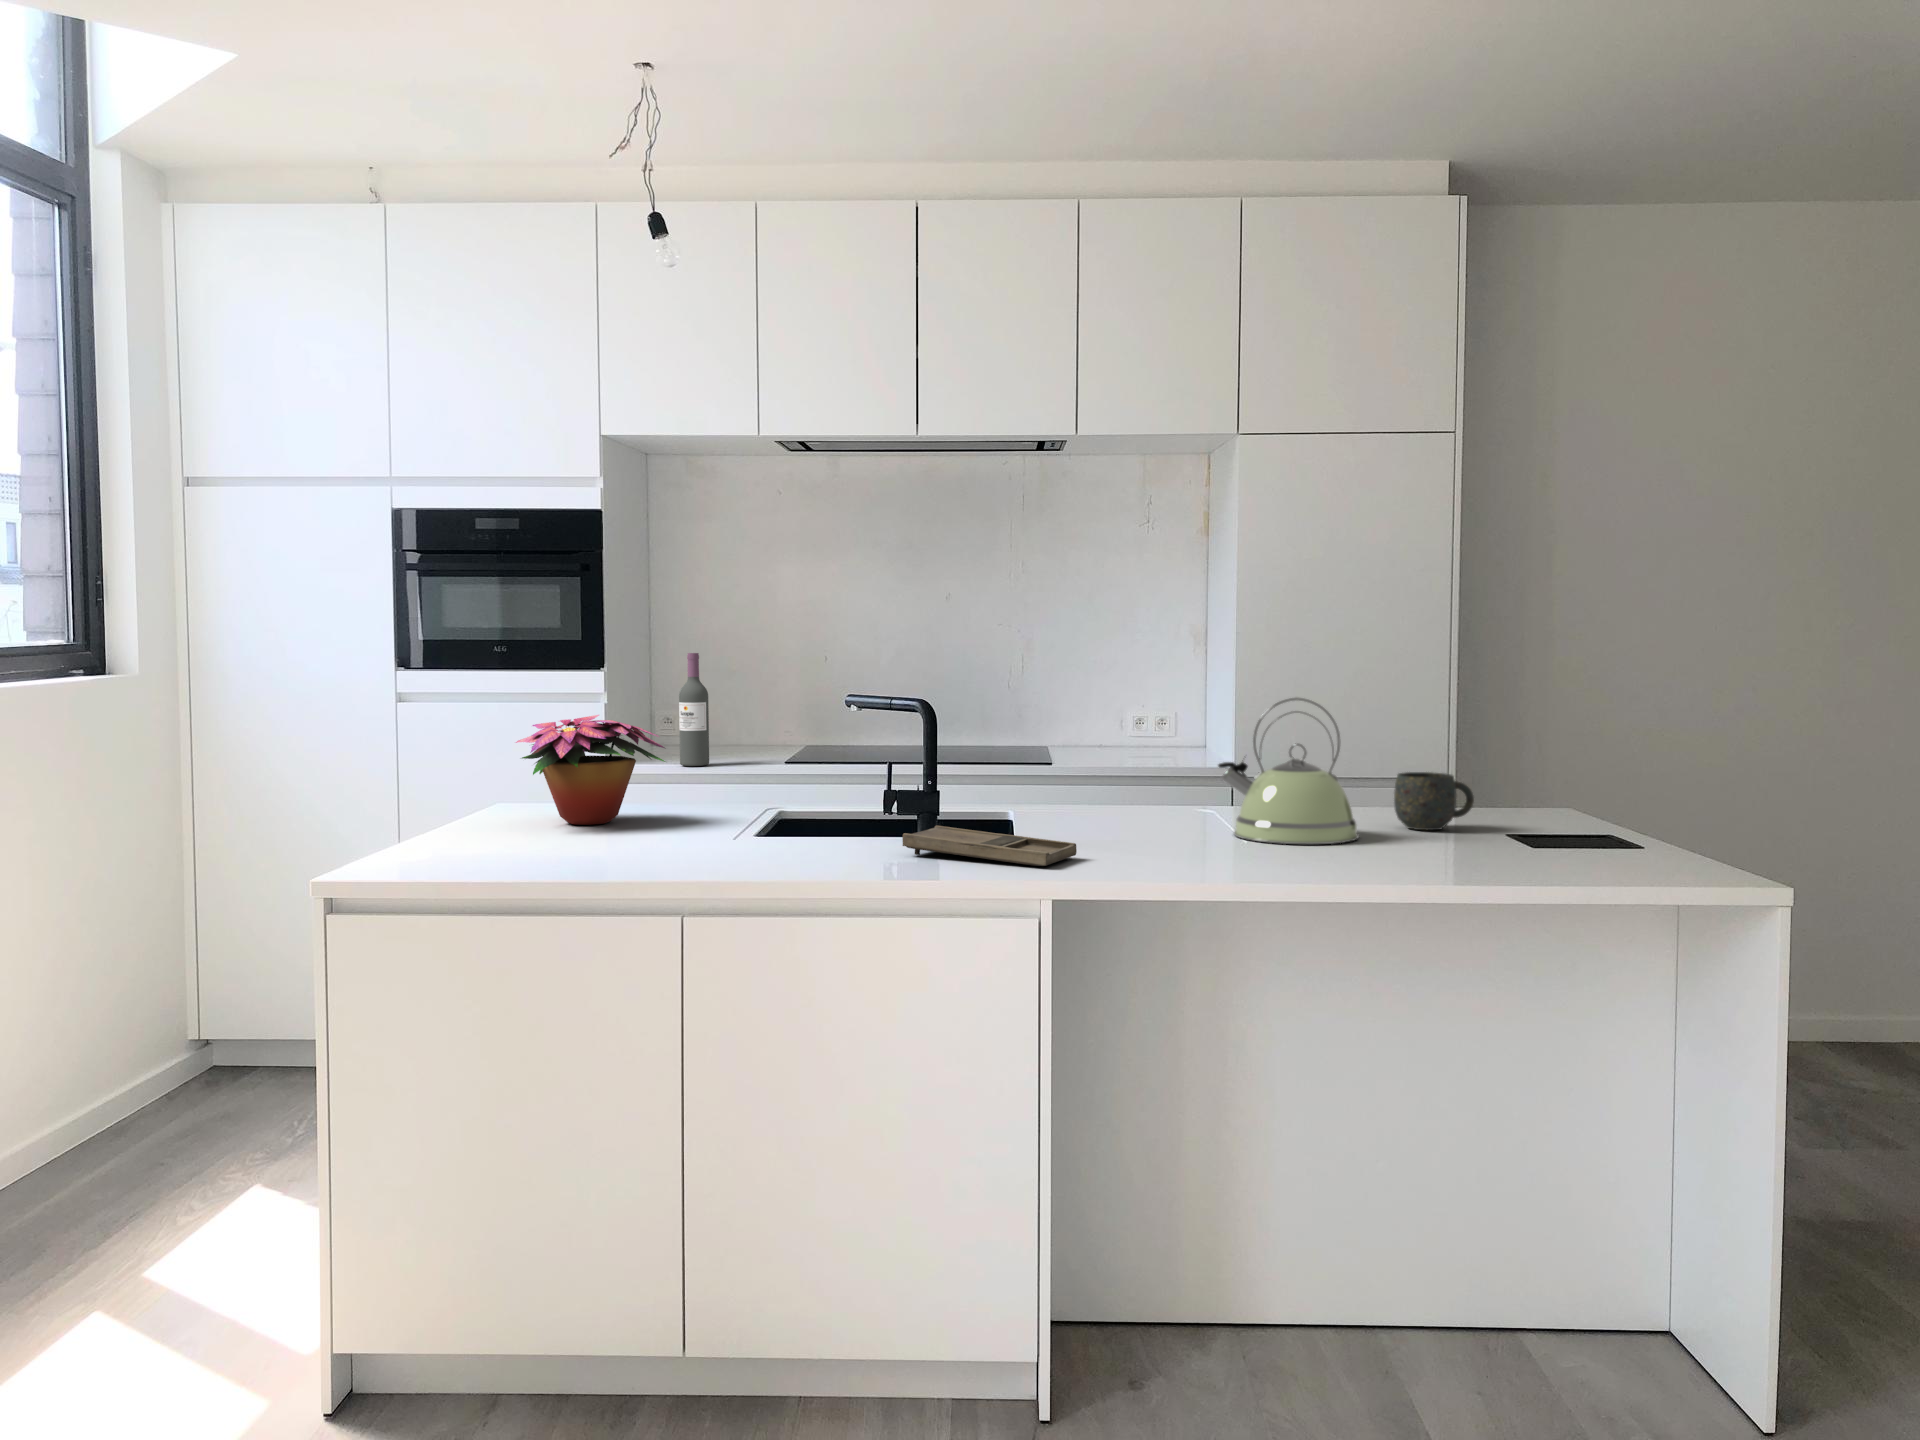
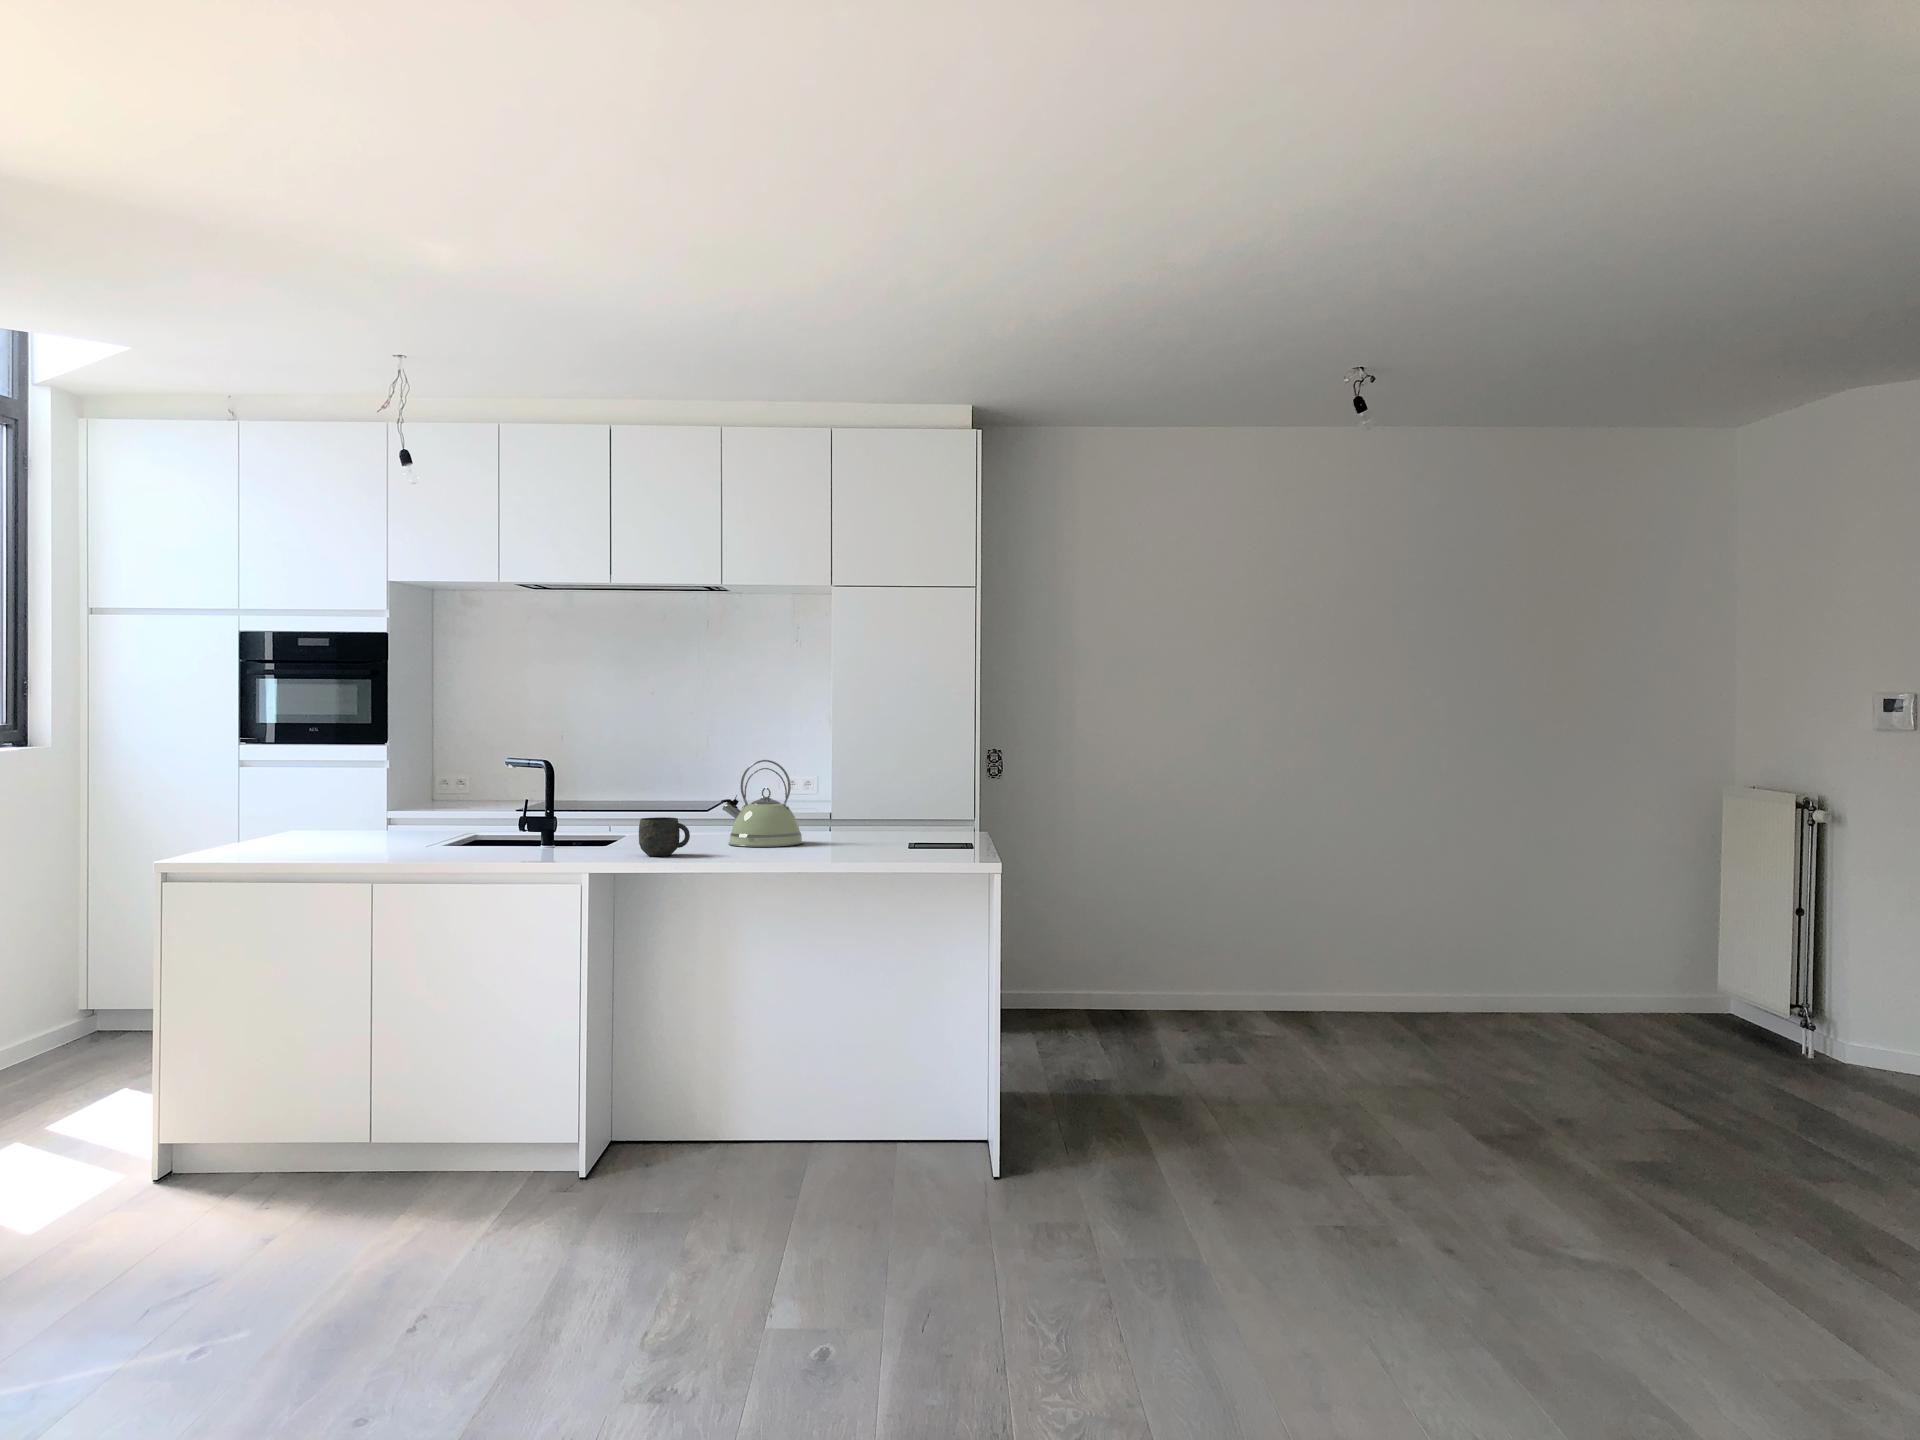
wine bottle: present [679,653,709,766] -> none [439,733,461,813]
flower arrangement: present [516,715,665,825] -> none [288,771,395,841]
mug: present [1394,772,1474,830] -> present [639,817,690,856]
tray: present [903,826,1077,866] -> none [508,836,609,855]

